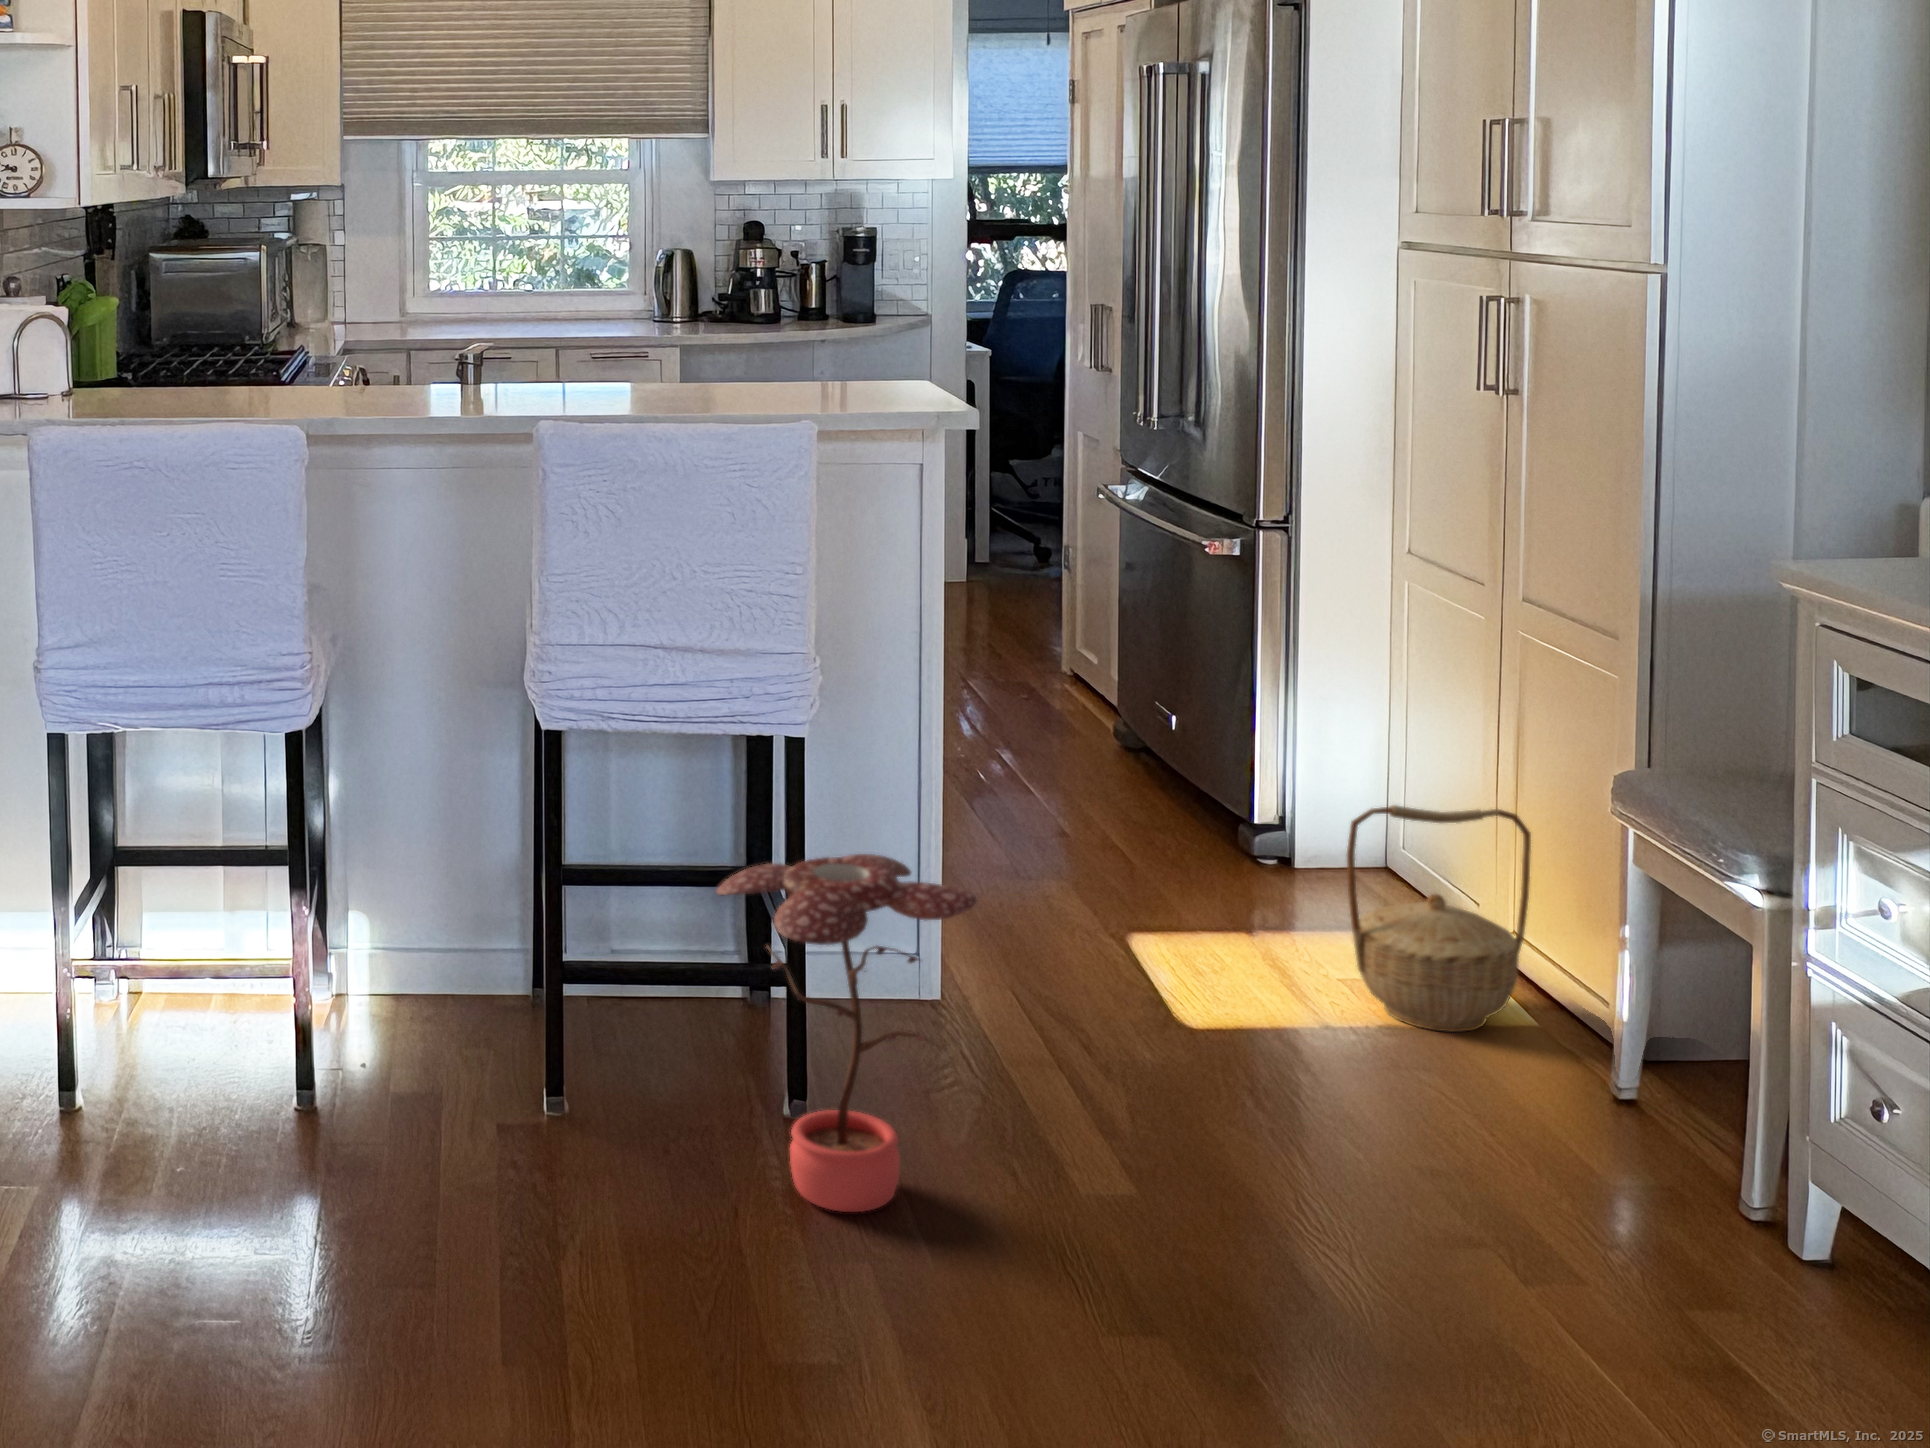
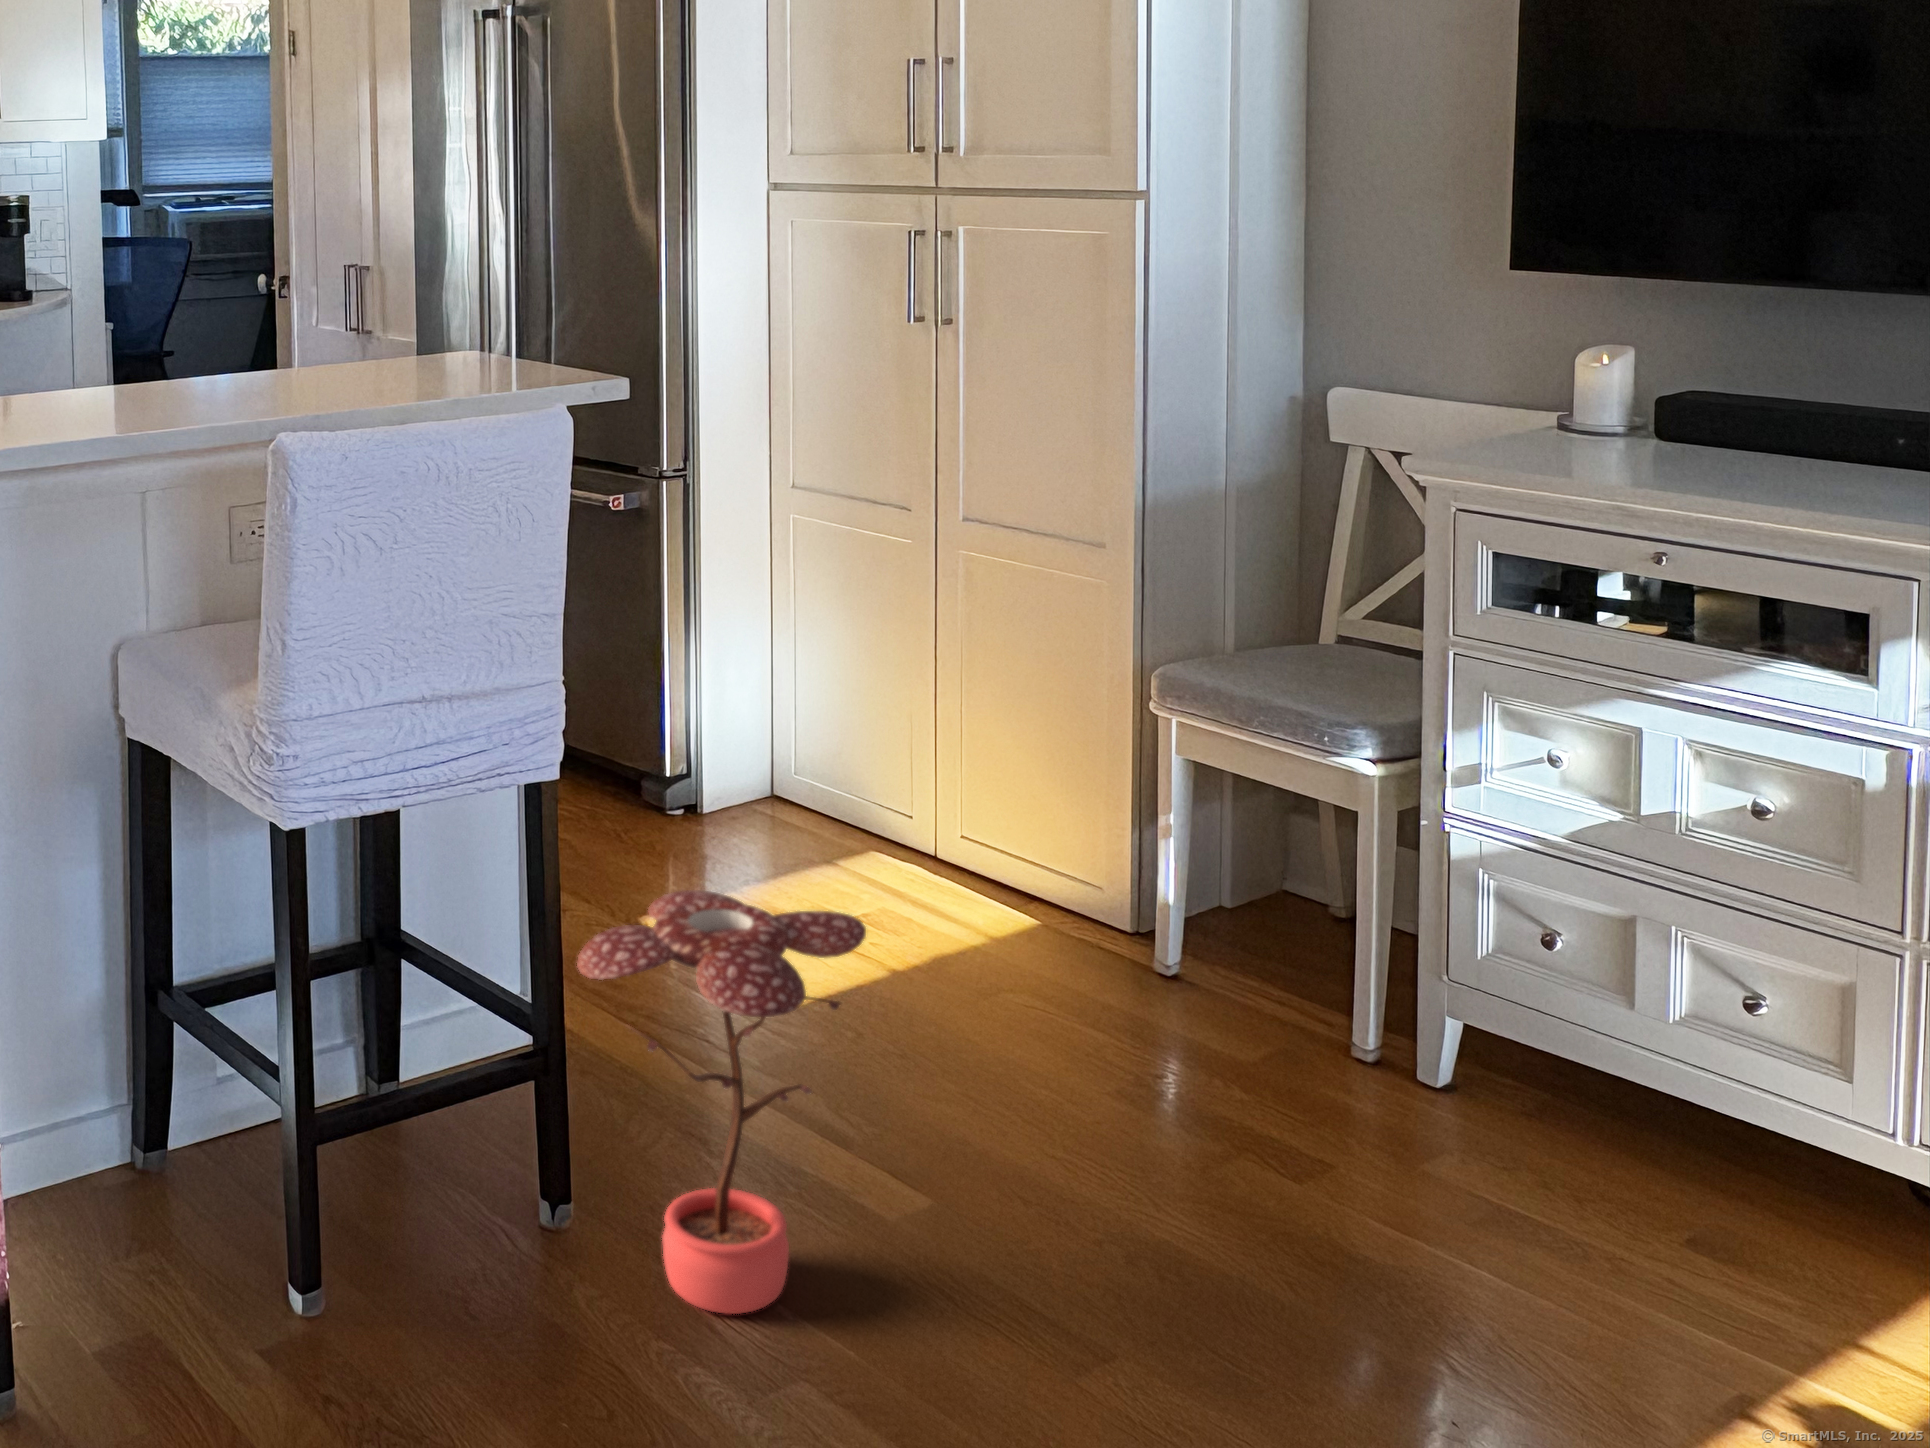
basket: present [1347,805,1531,1032] -> none [876,720,1024,942]

